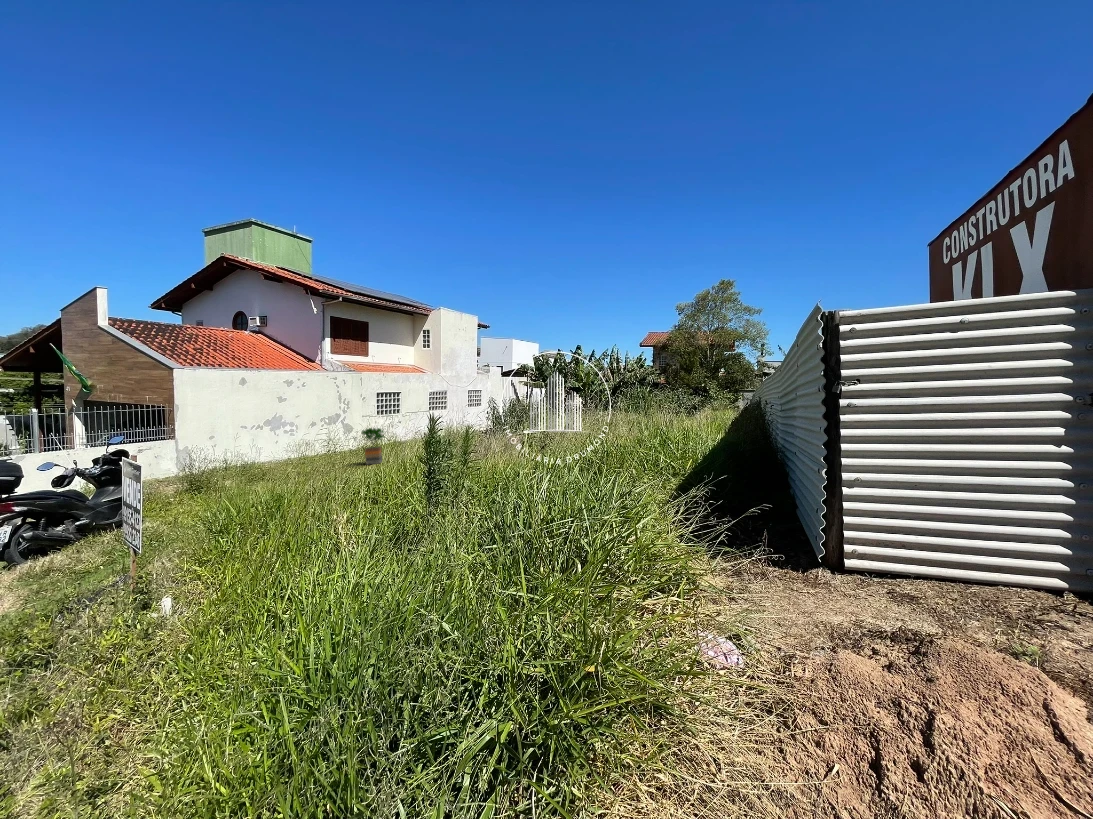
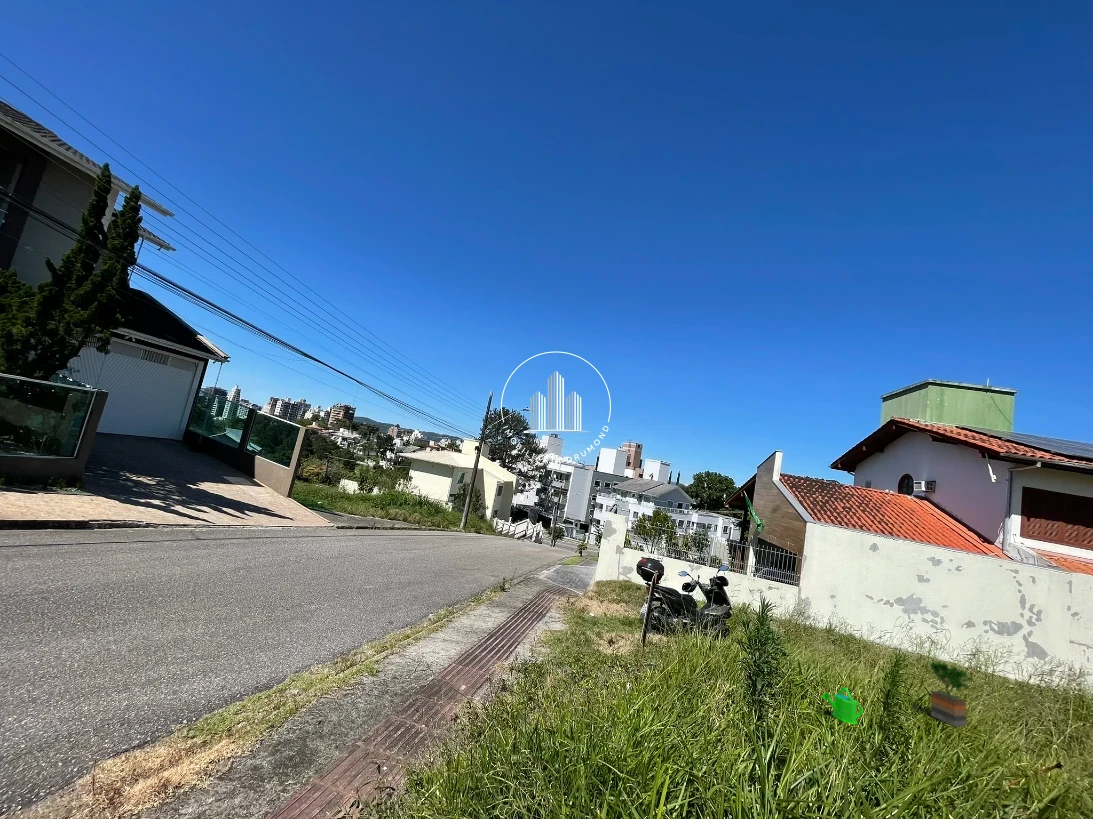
watering can: none [323,462,346,485] -> present [822,687,863,724]

